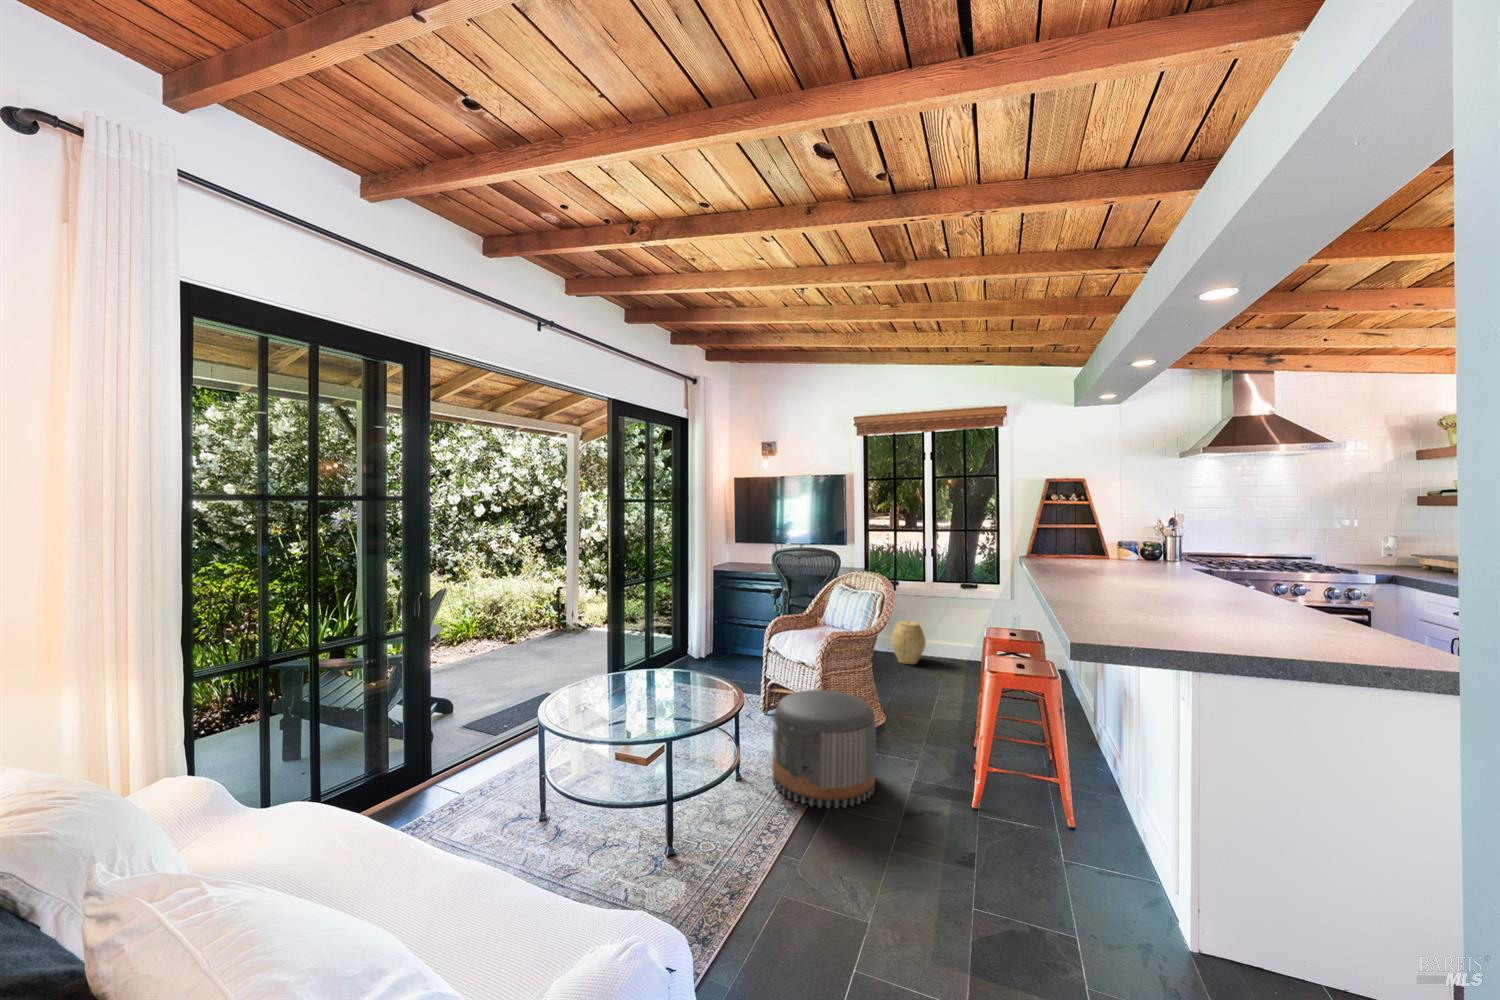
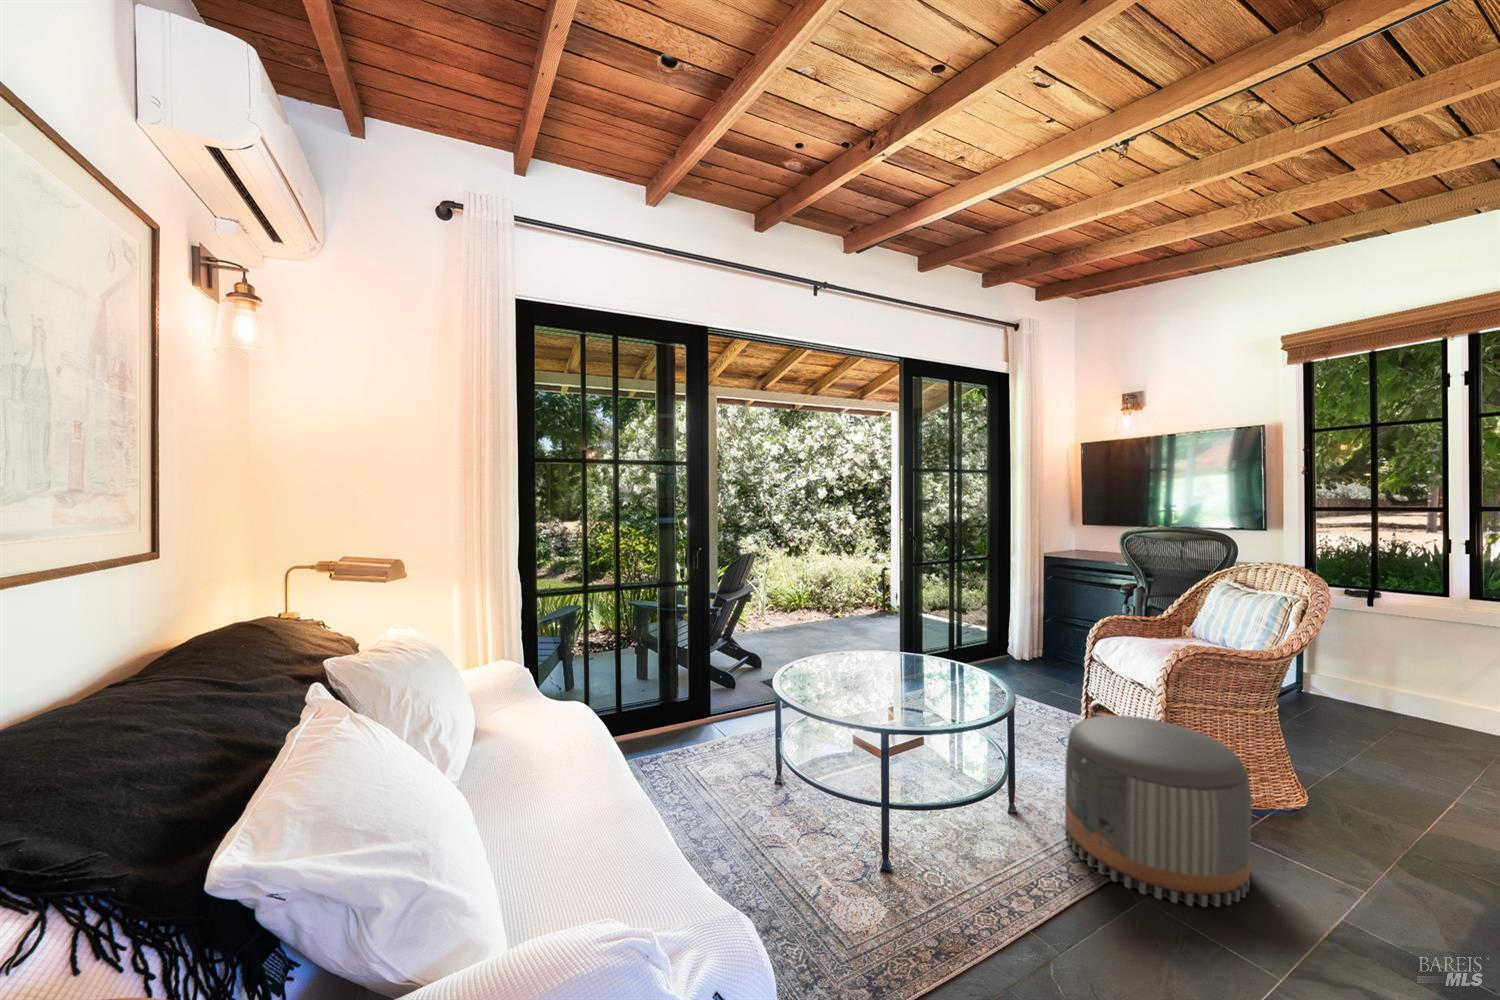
woven basket: present [891,621,926,664] -> none [1366,653,1449,728]

